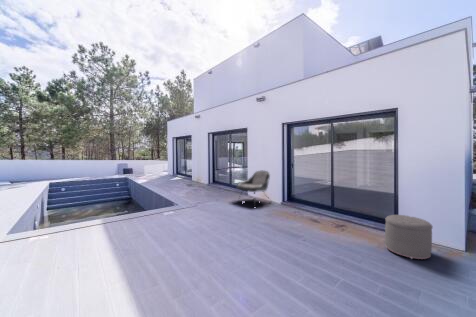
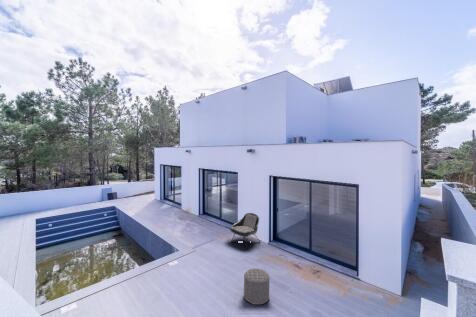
ottoman: present [385,215,433,259] -> present [244,268,270,304]

